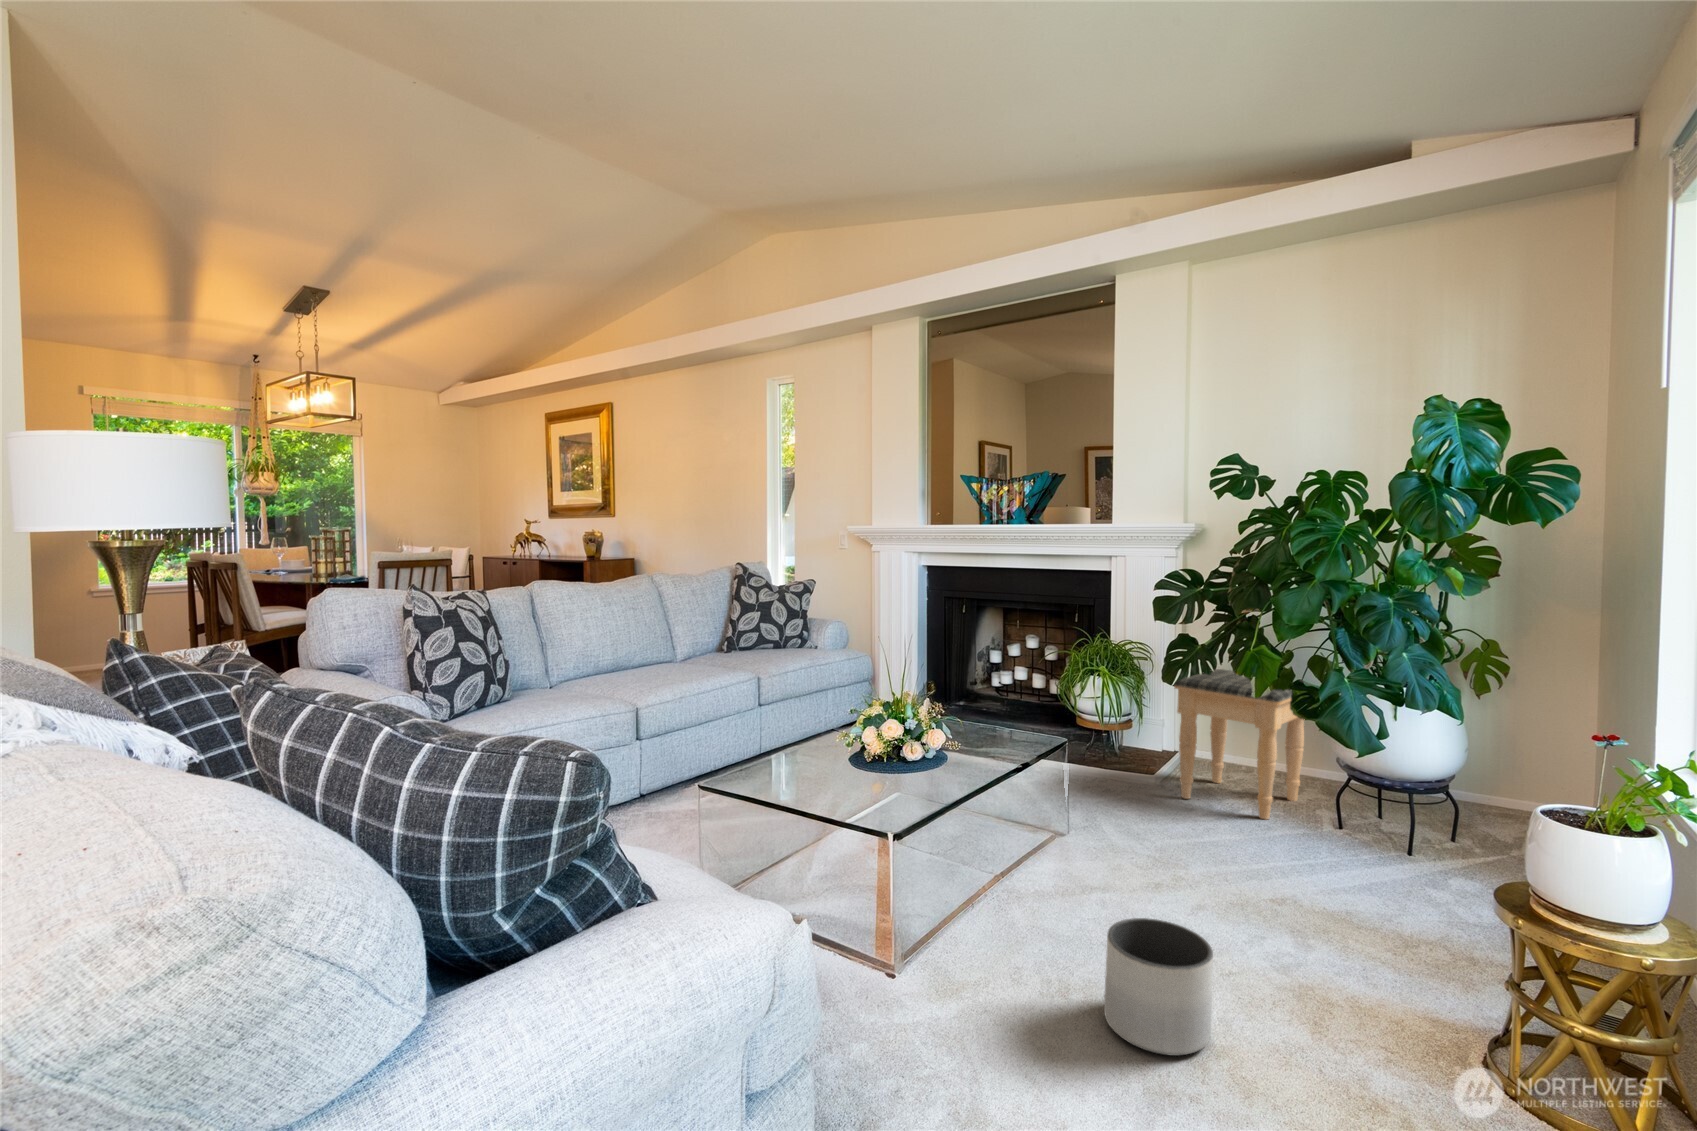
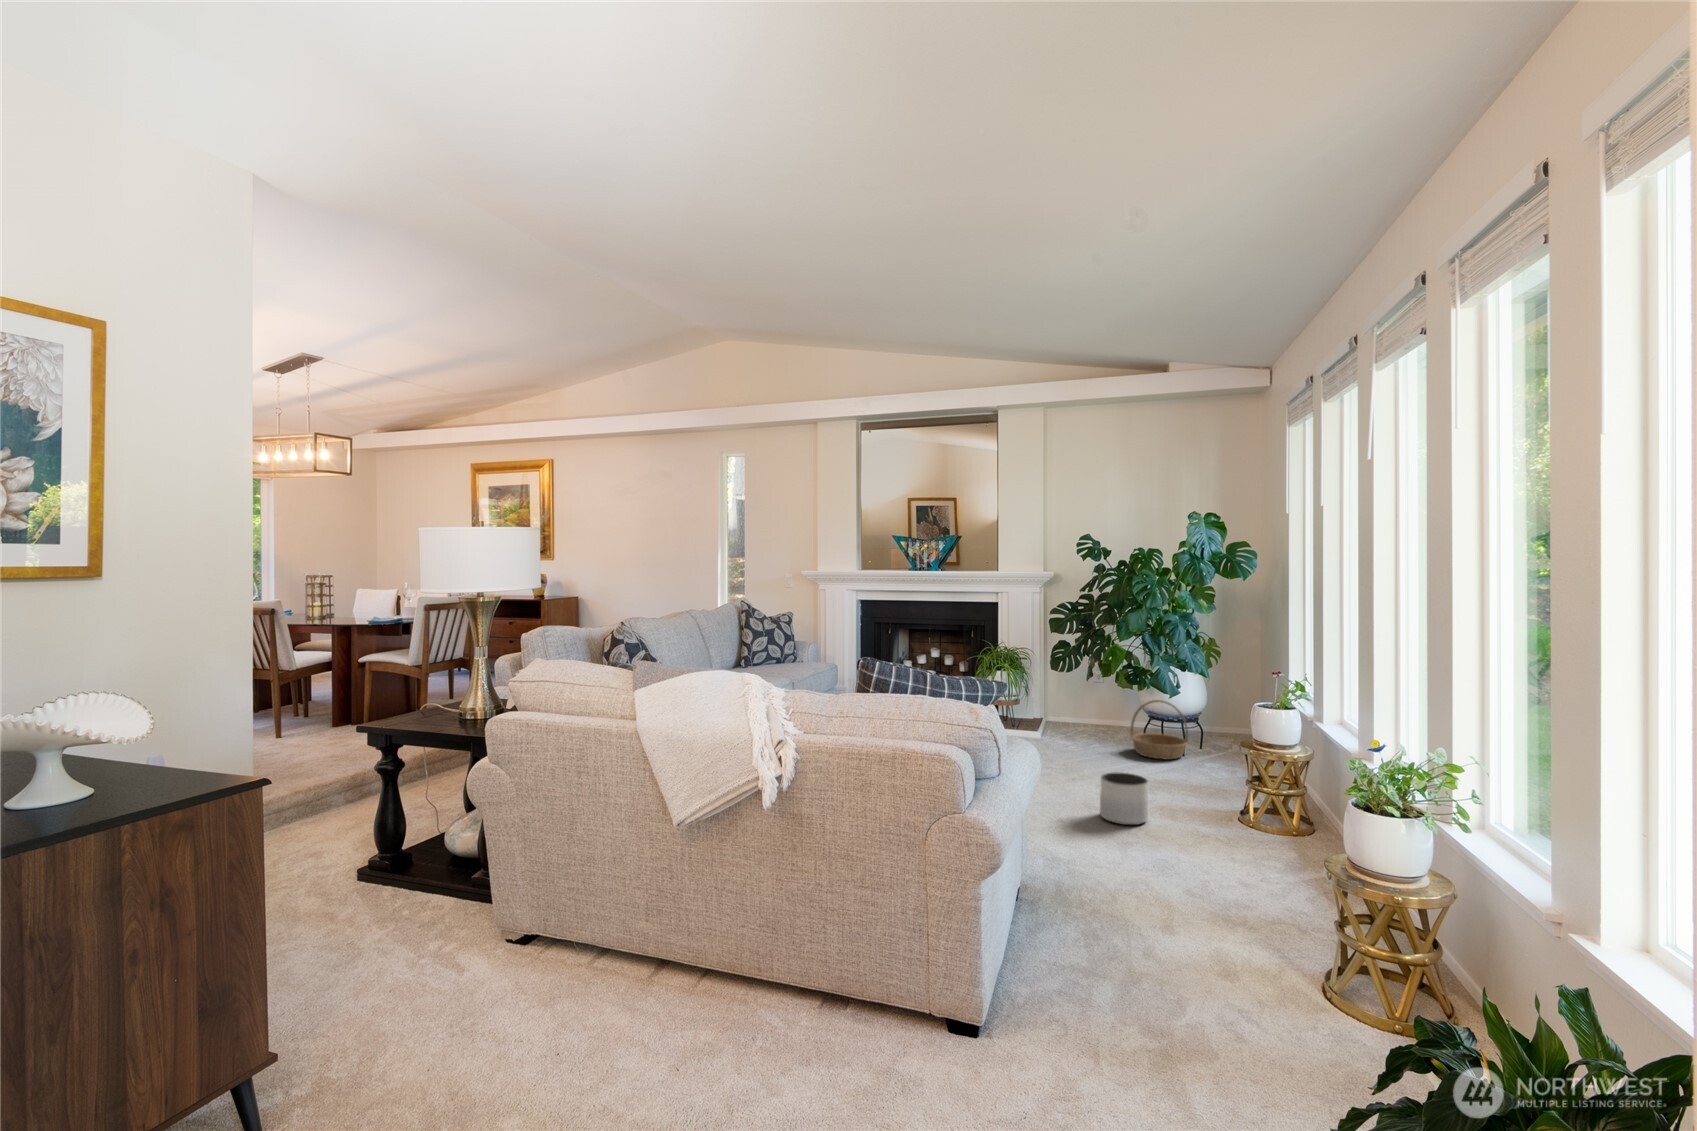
footstool: present [1174,669,1305,820] -> none [1059,661,1129,744]
basket: none [1288,753,1406,871] -> present [1131,700,1188,759]

